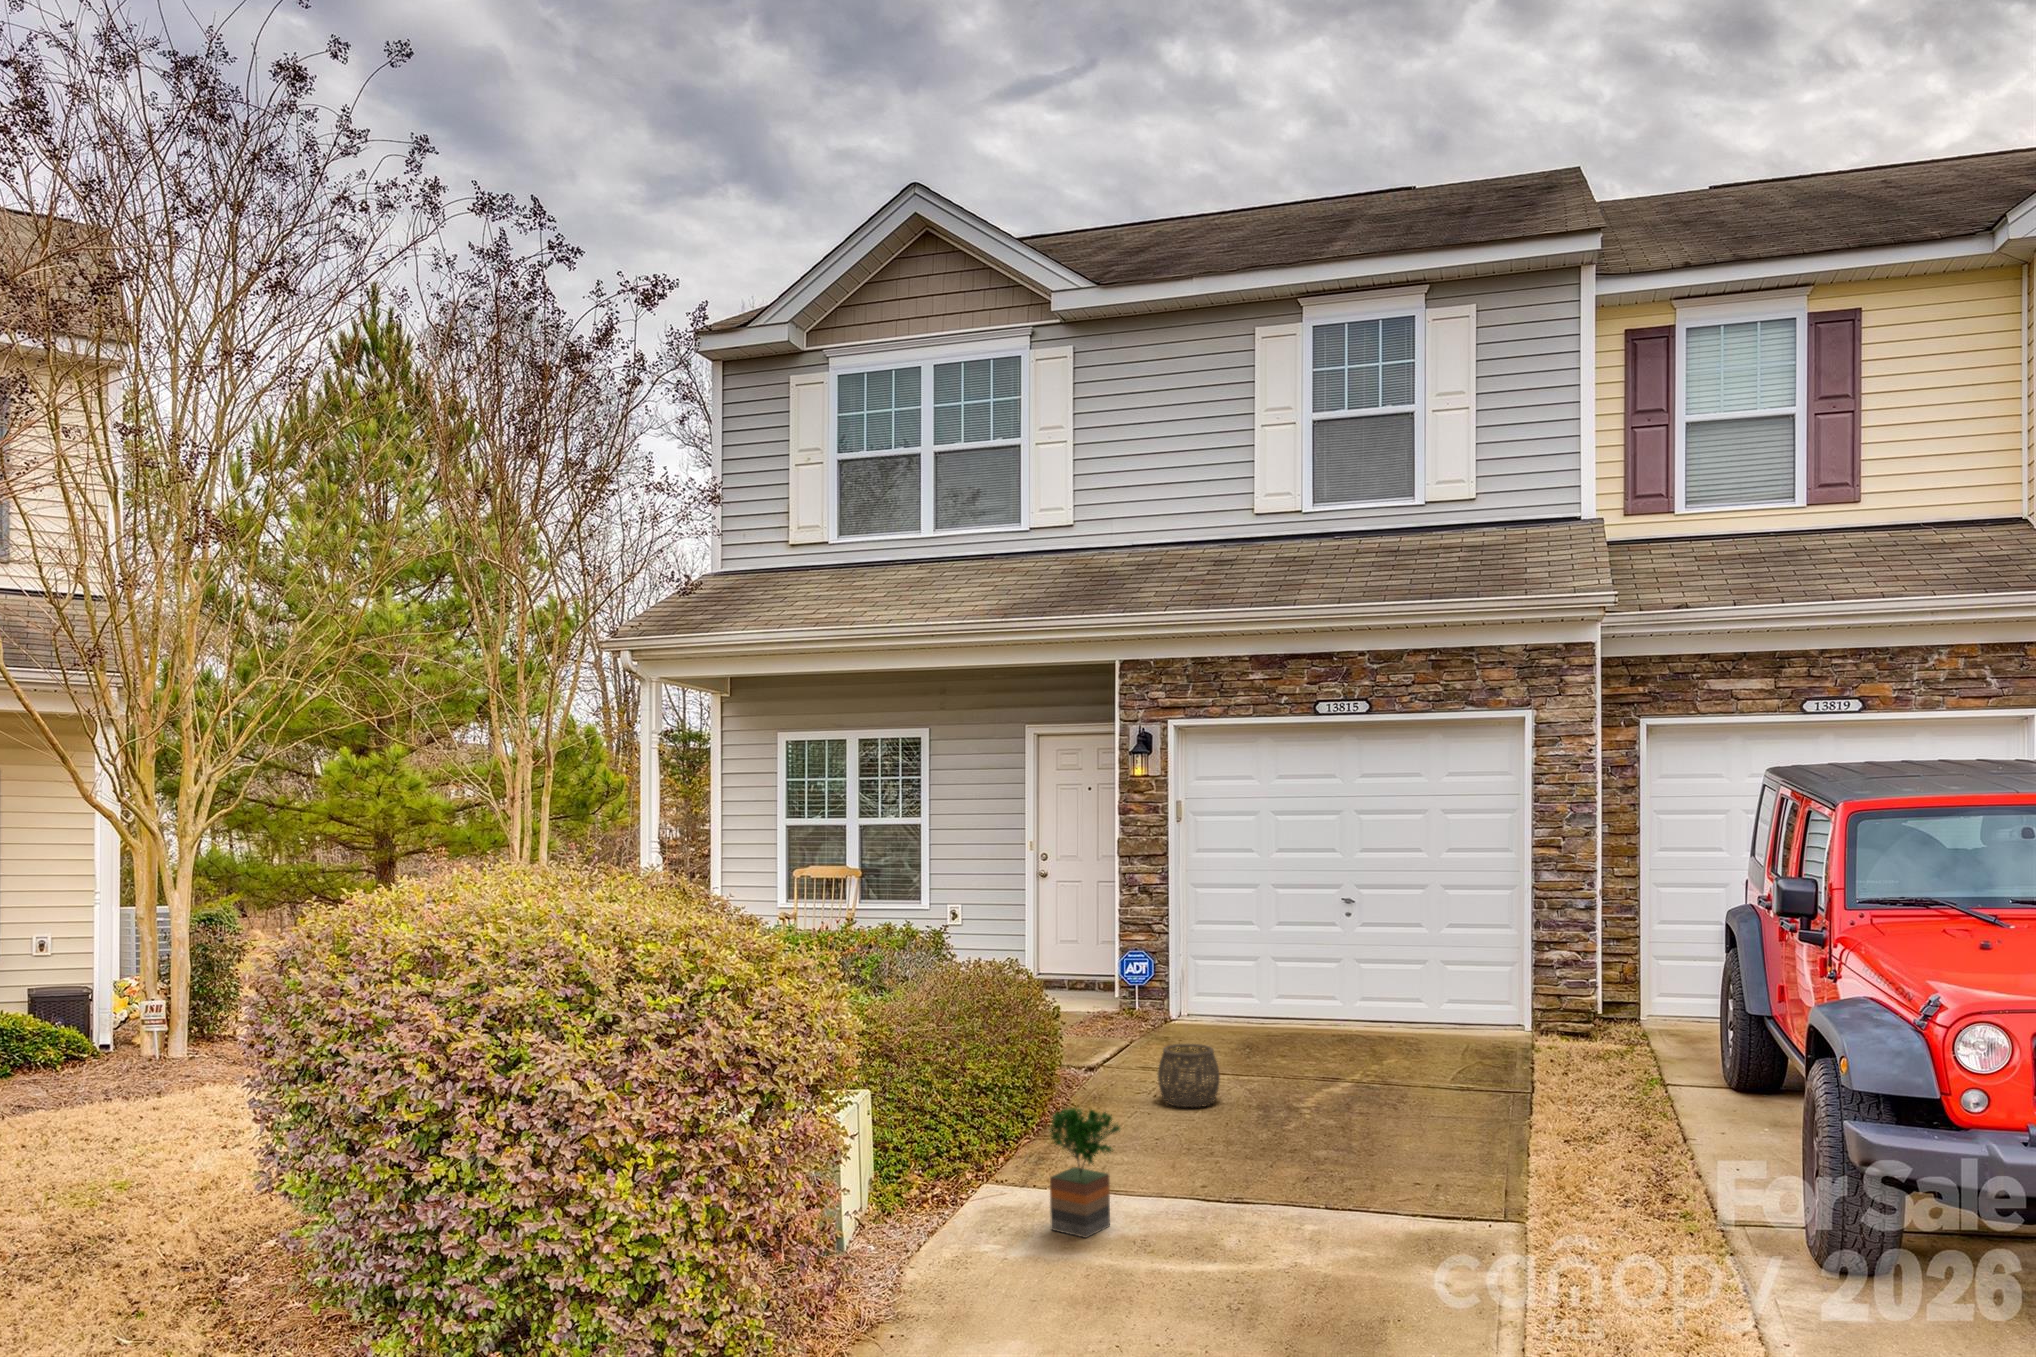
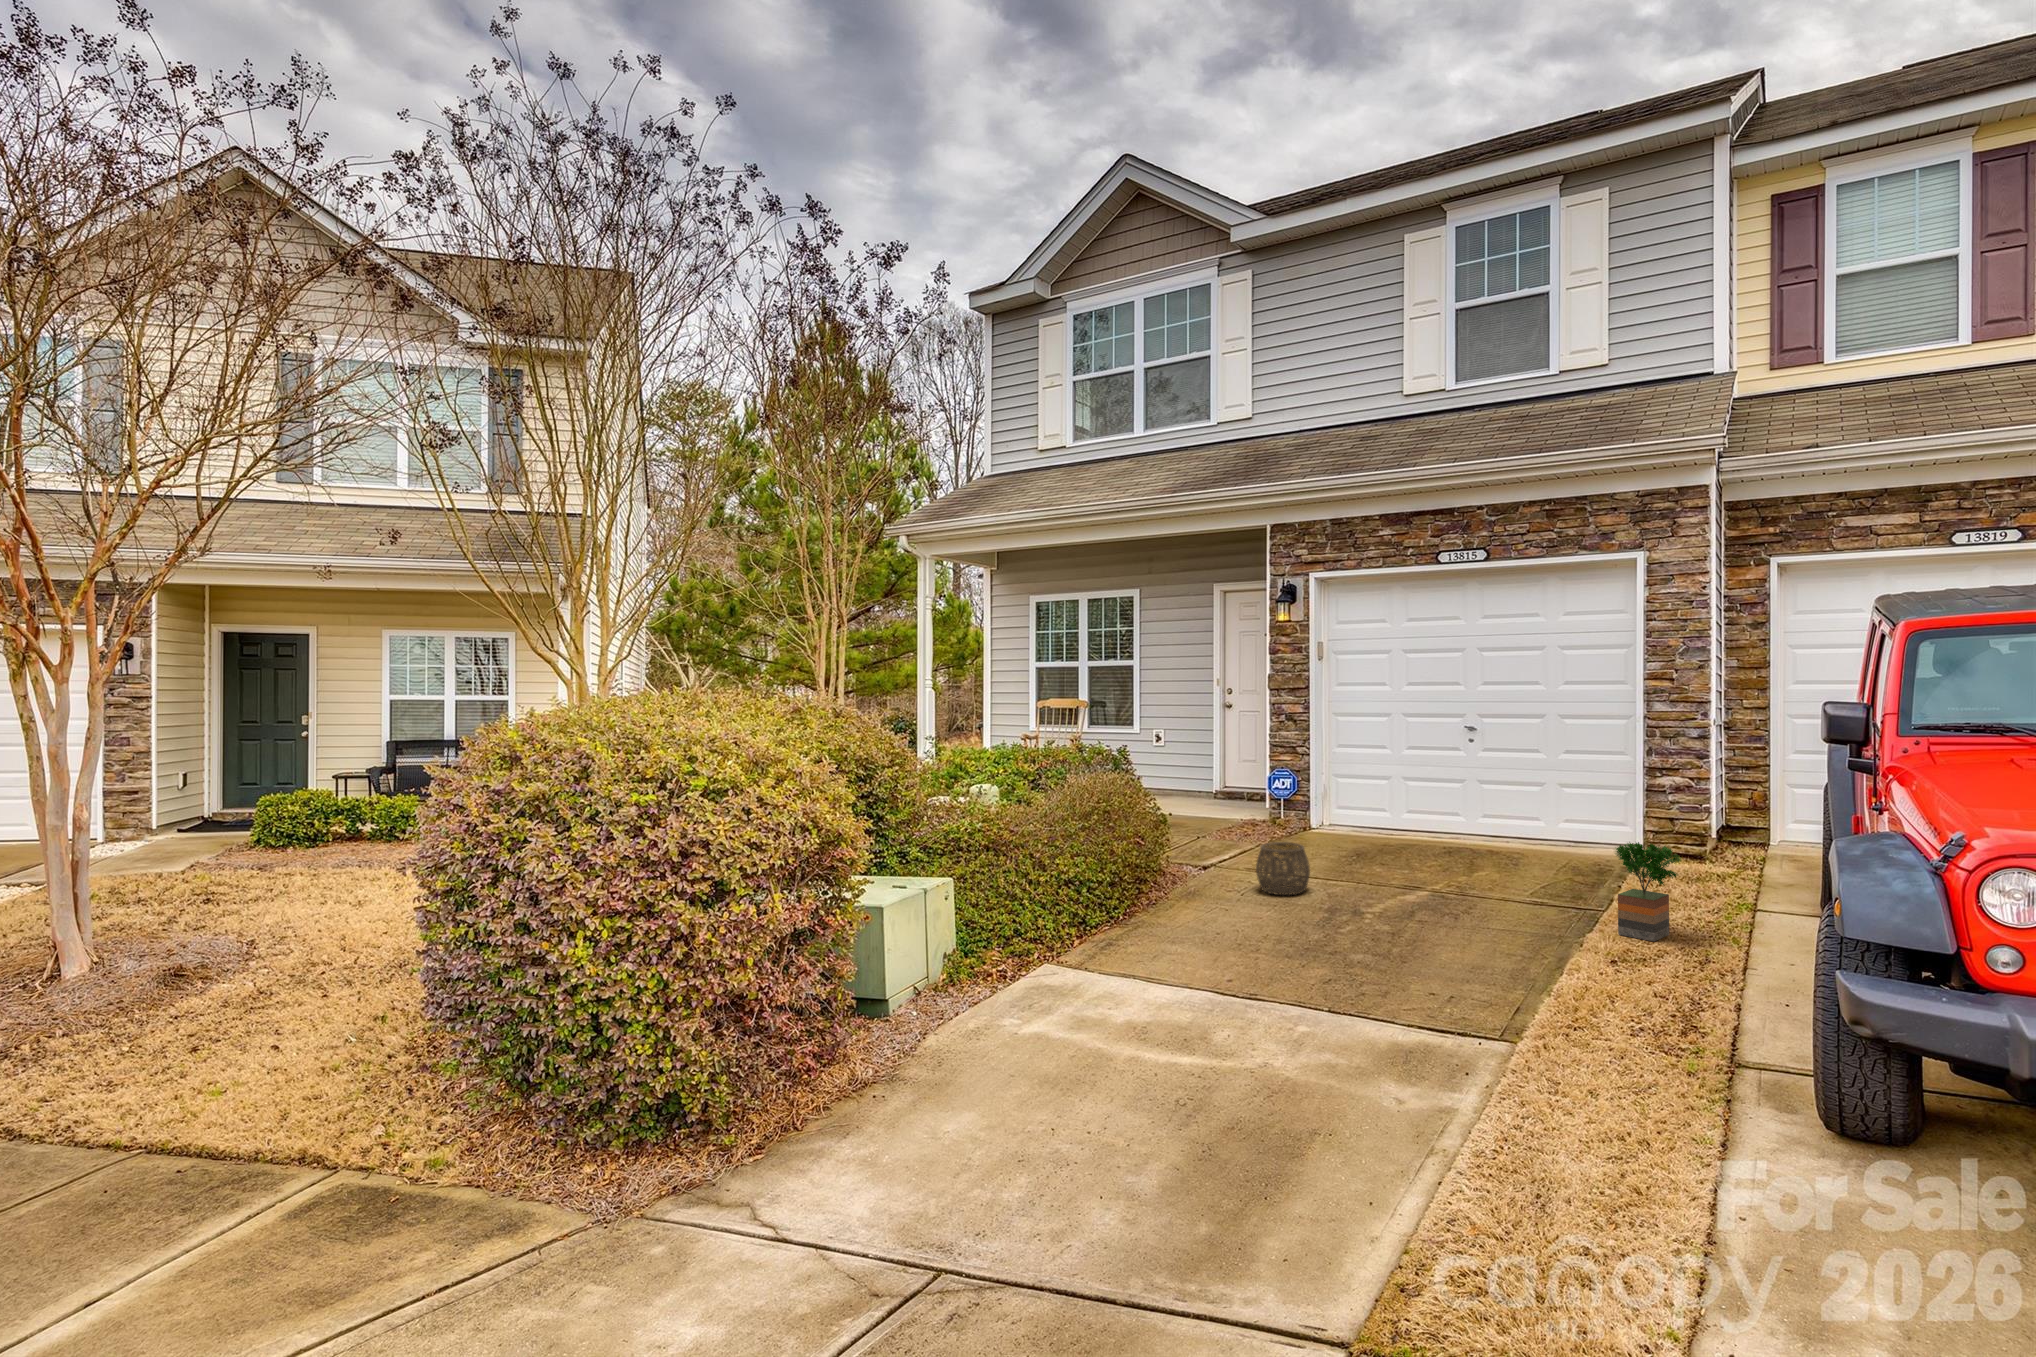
potted tree: present [1049,1108,1121,1238] -> present [1615,842,1681,942]

